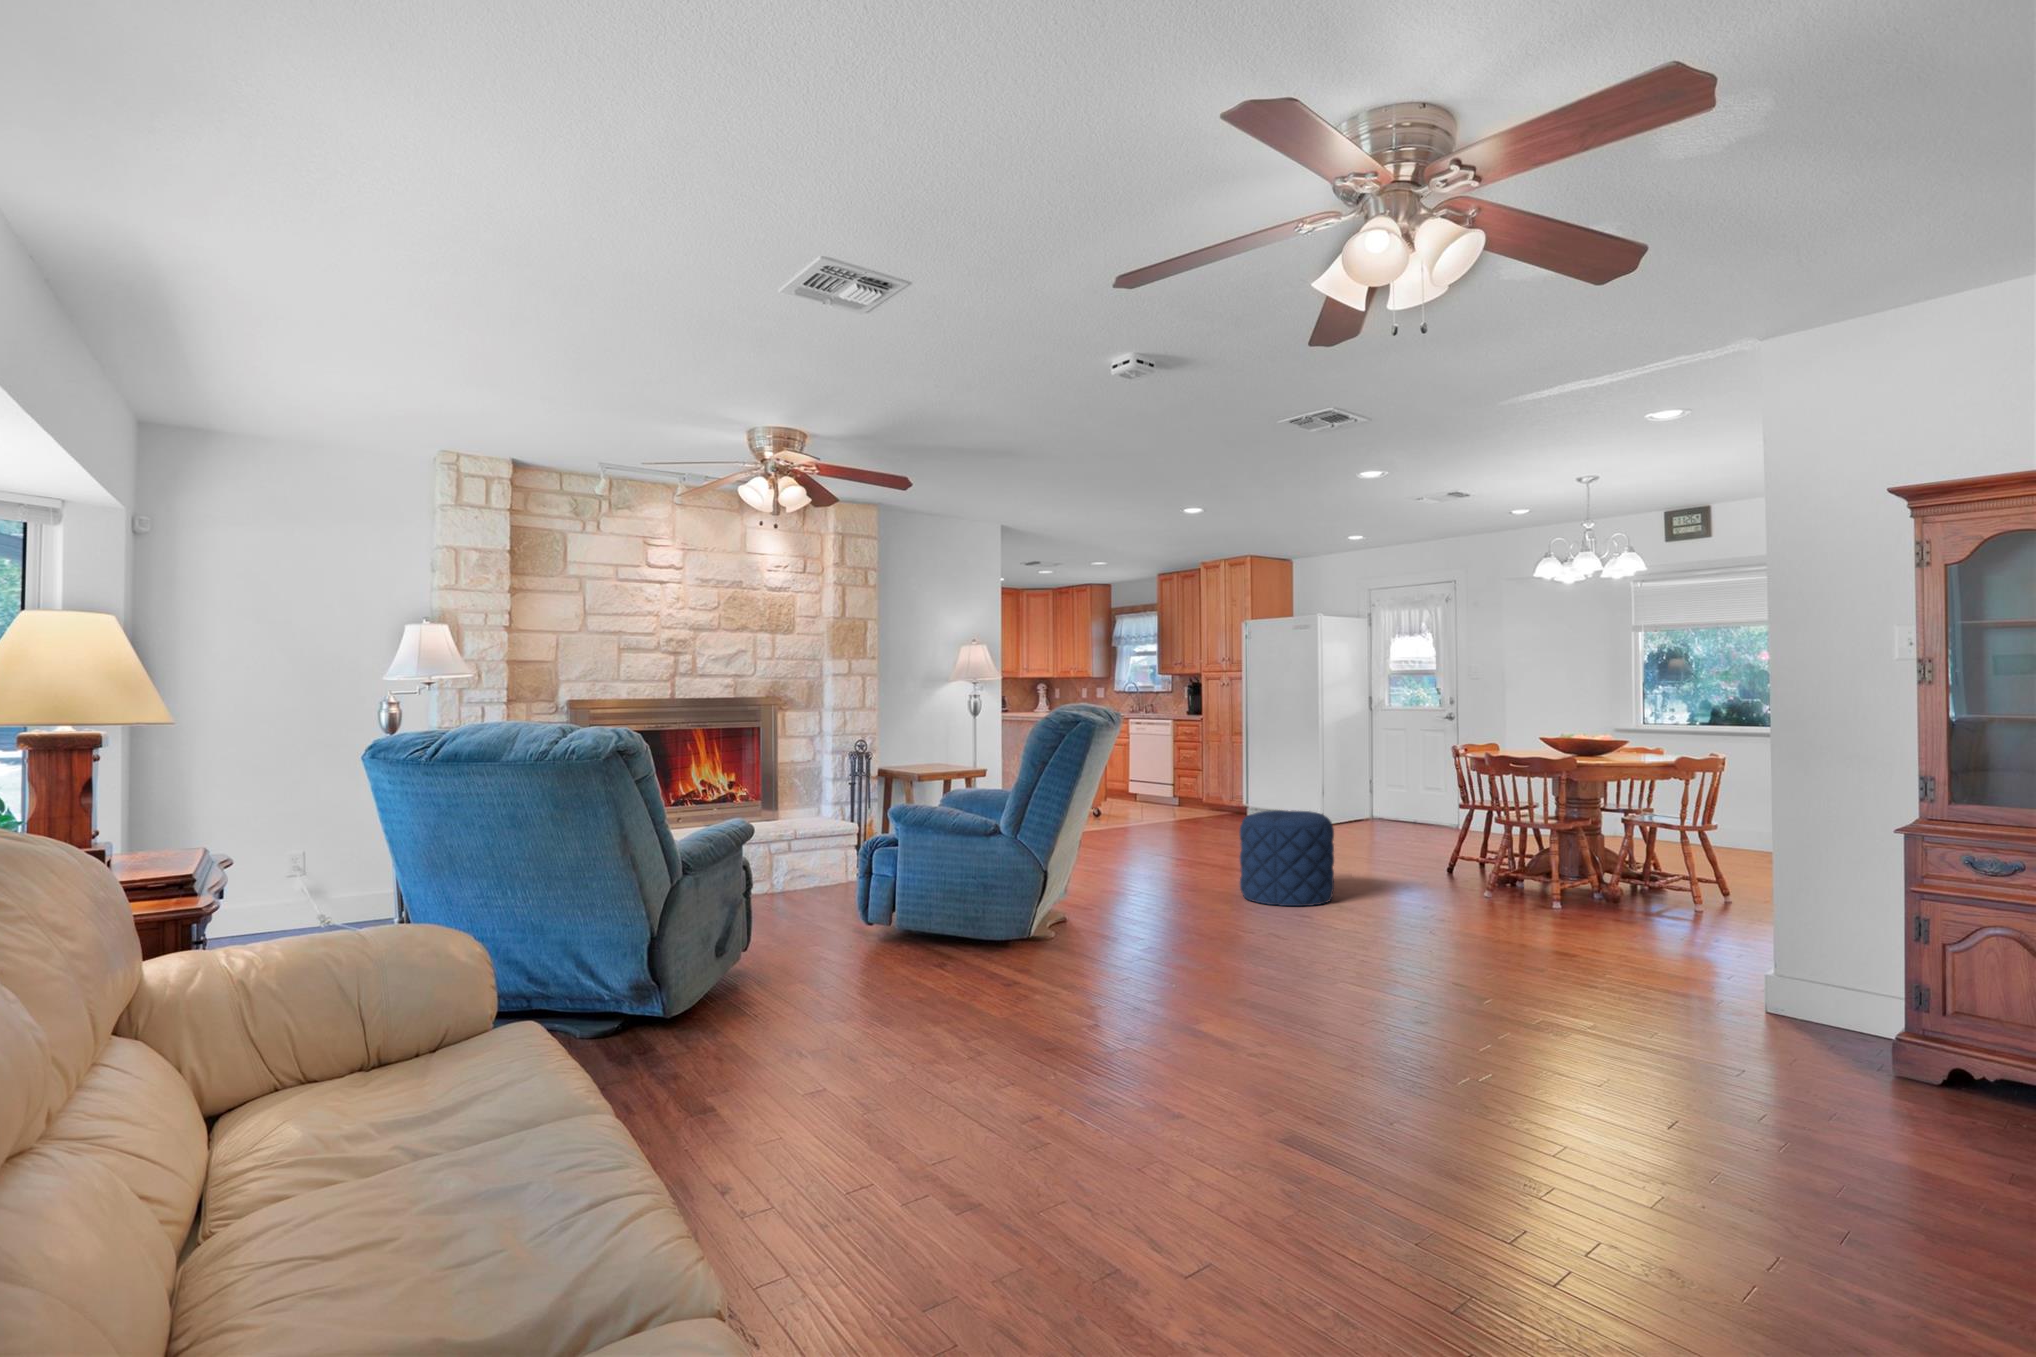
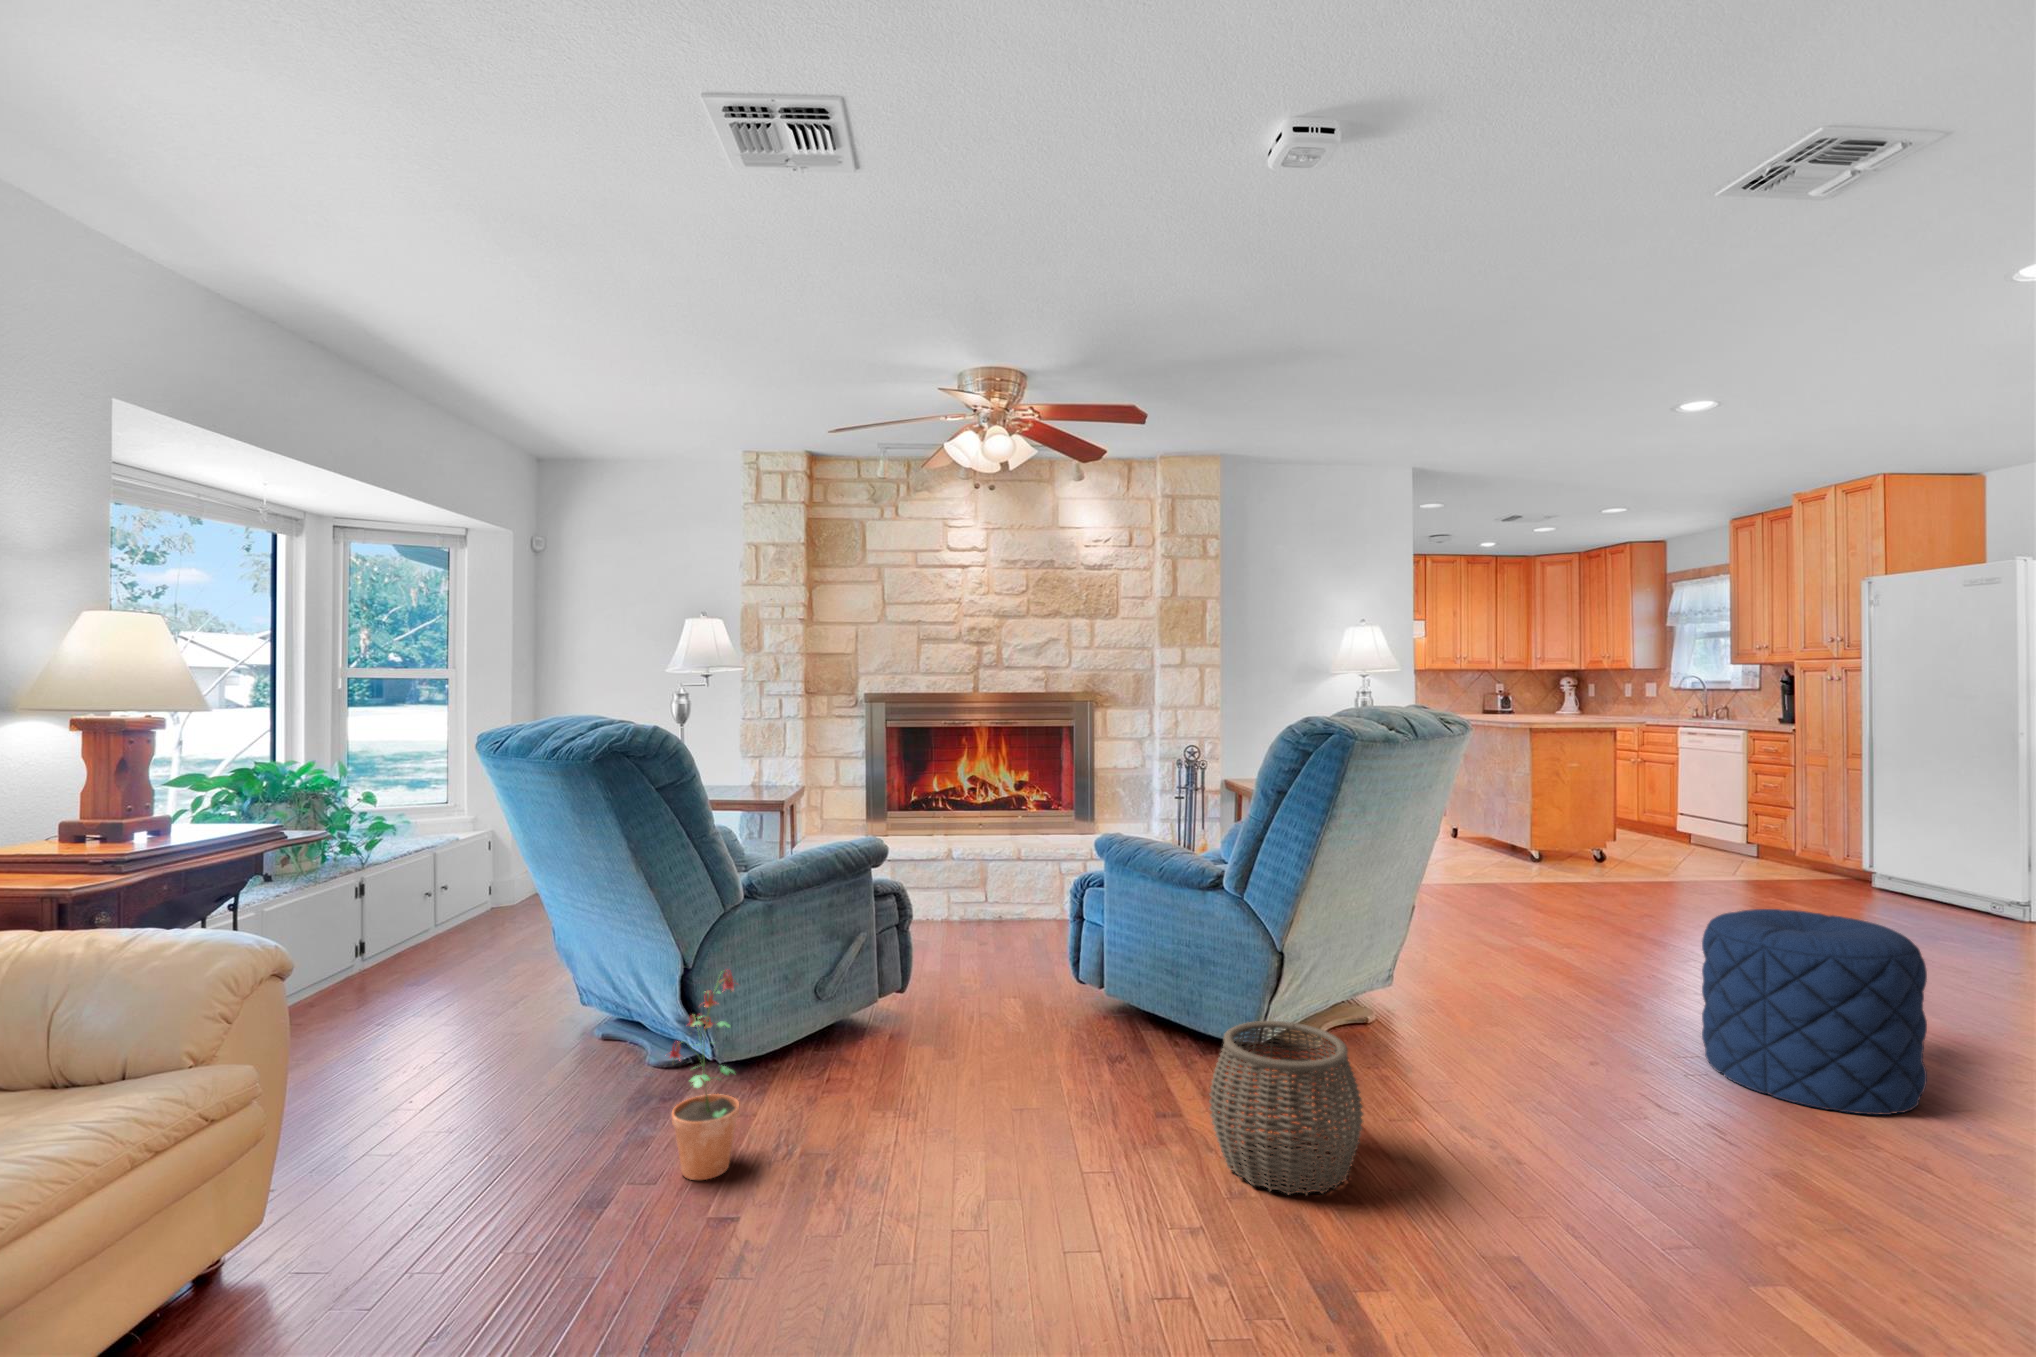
woven basket: none [1068,887,1153,973] -> present [1209,1021,1363,1195]
potted plant: none [761,892,821,1035] -> present [670,970,739,1180]

